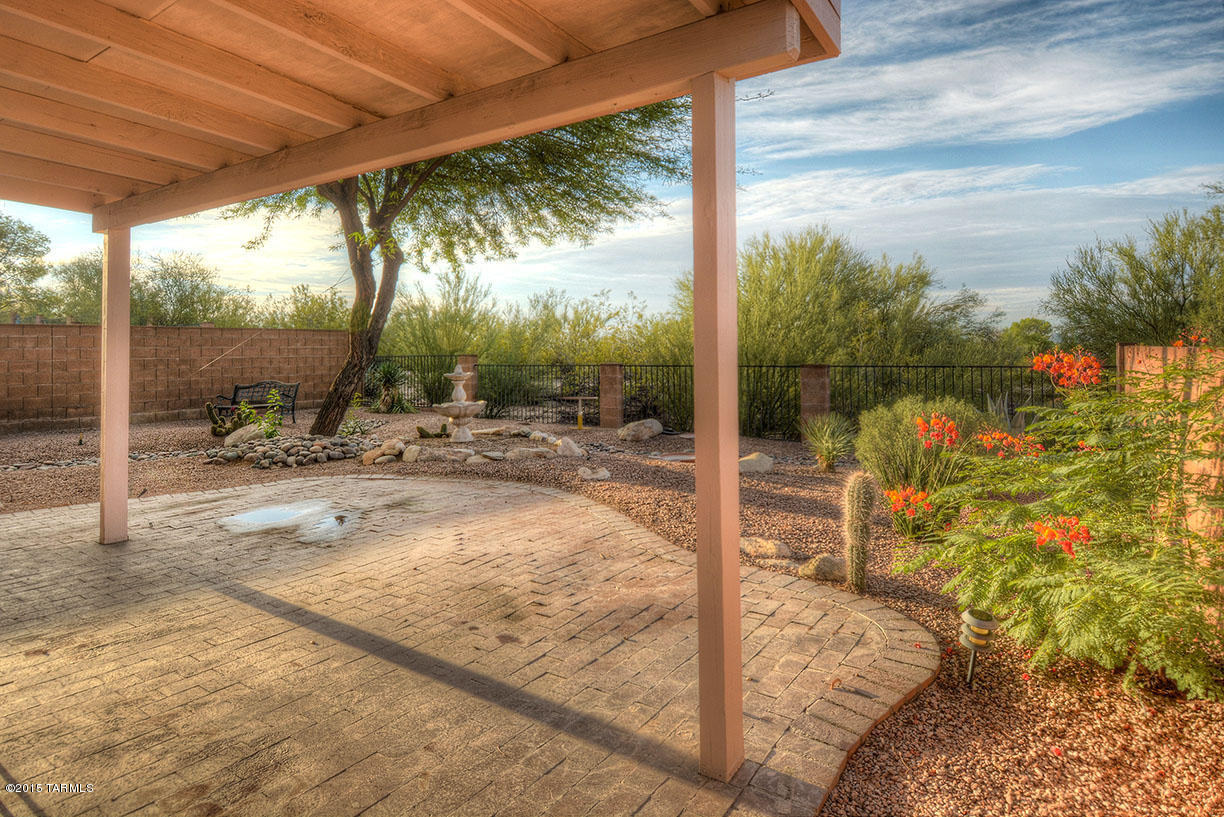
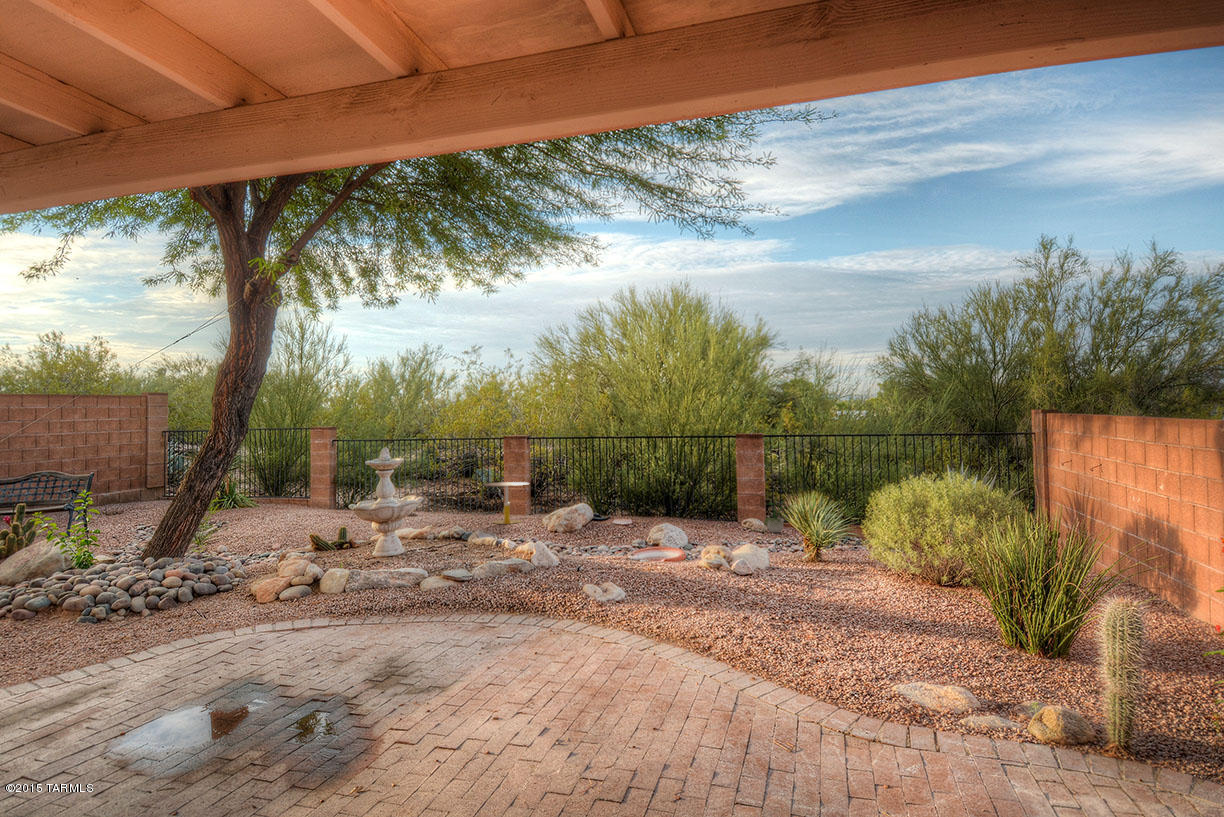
potted plant: none [775,406,801,445] -> present [764,498,789,533]

